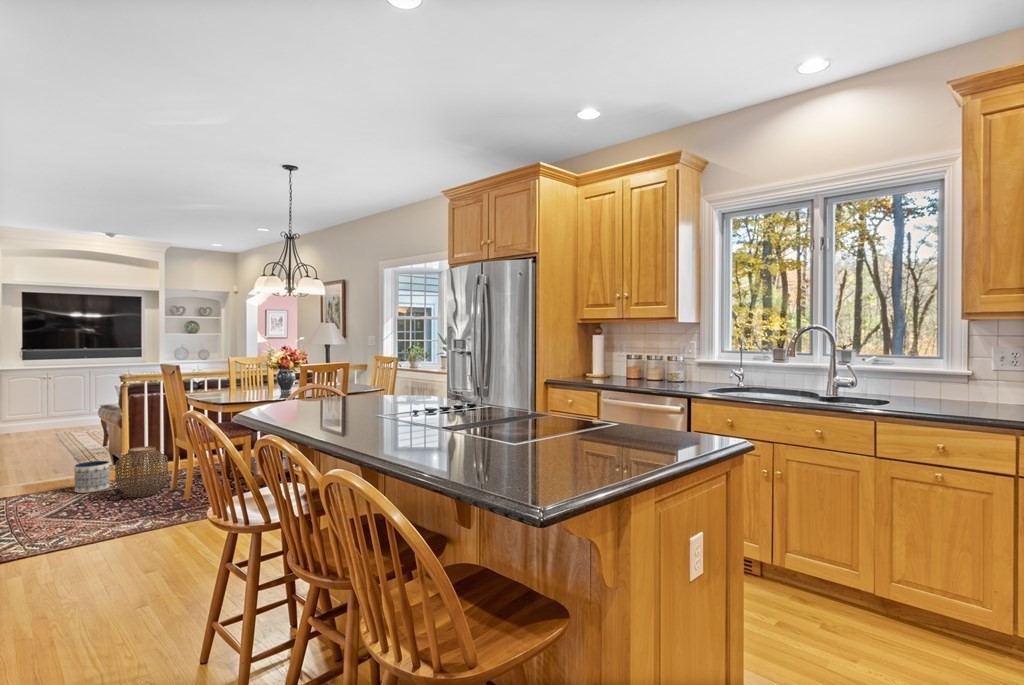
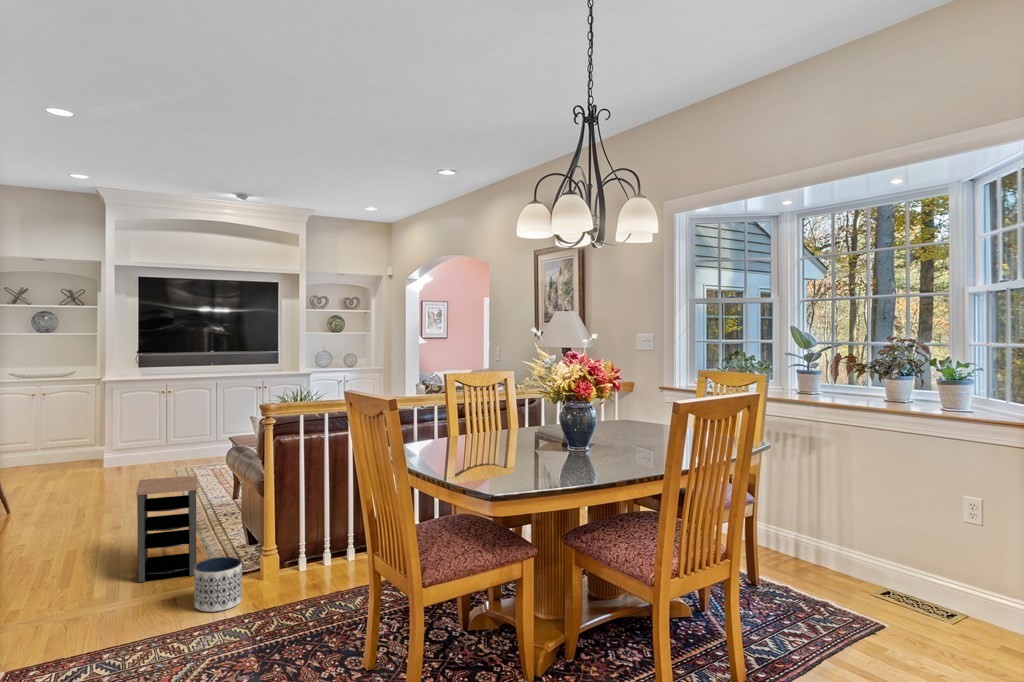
side table: none [28,416,76,485] -> present [136,476,198,583]
woven basket: present [115,446,168,497] -> none [251,548,325,634]

